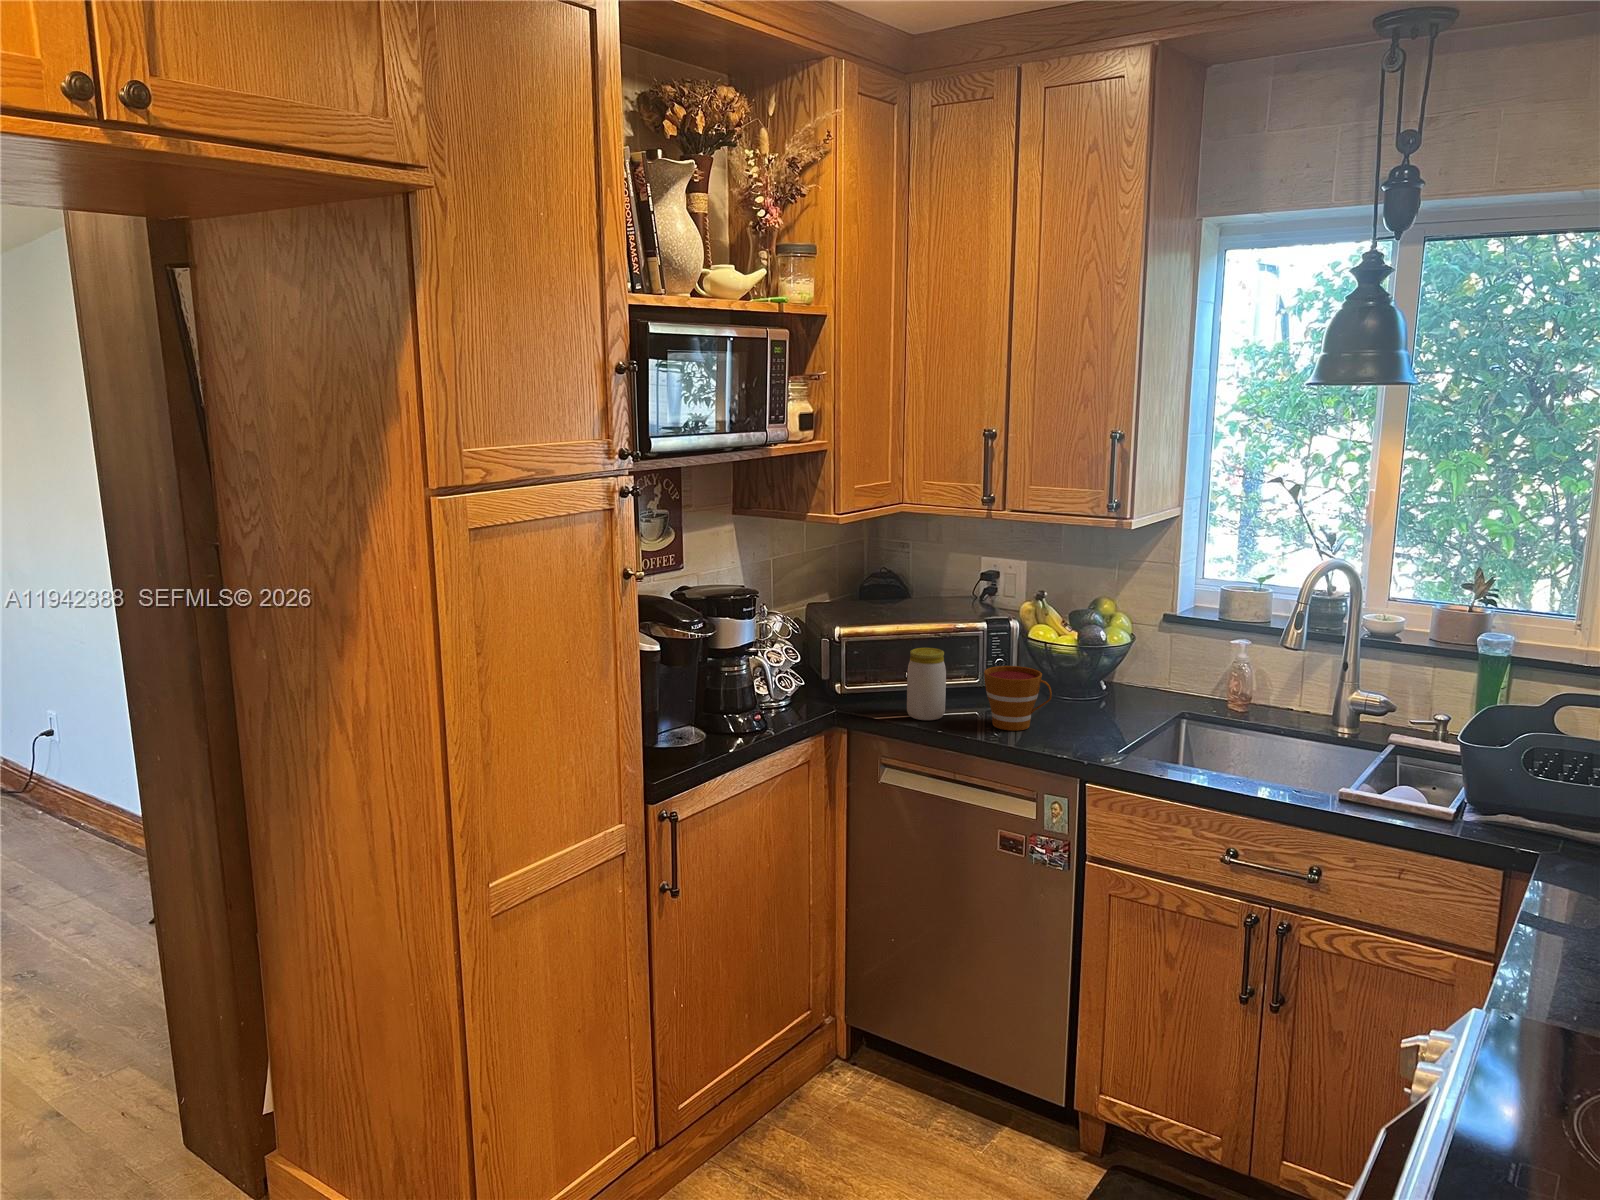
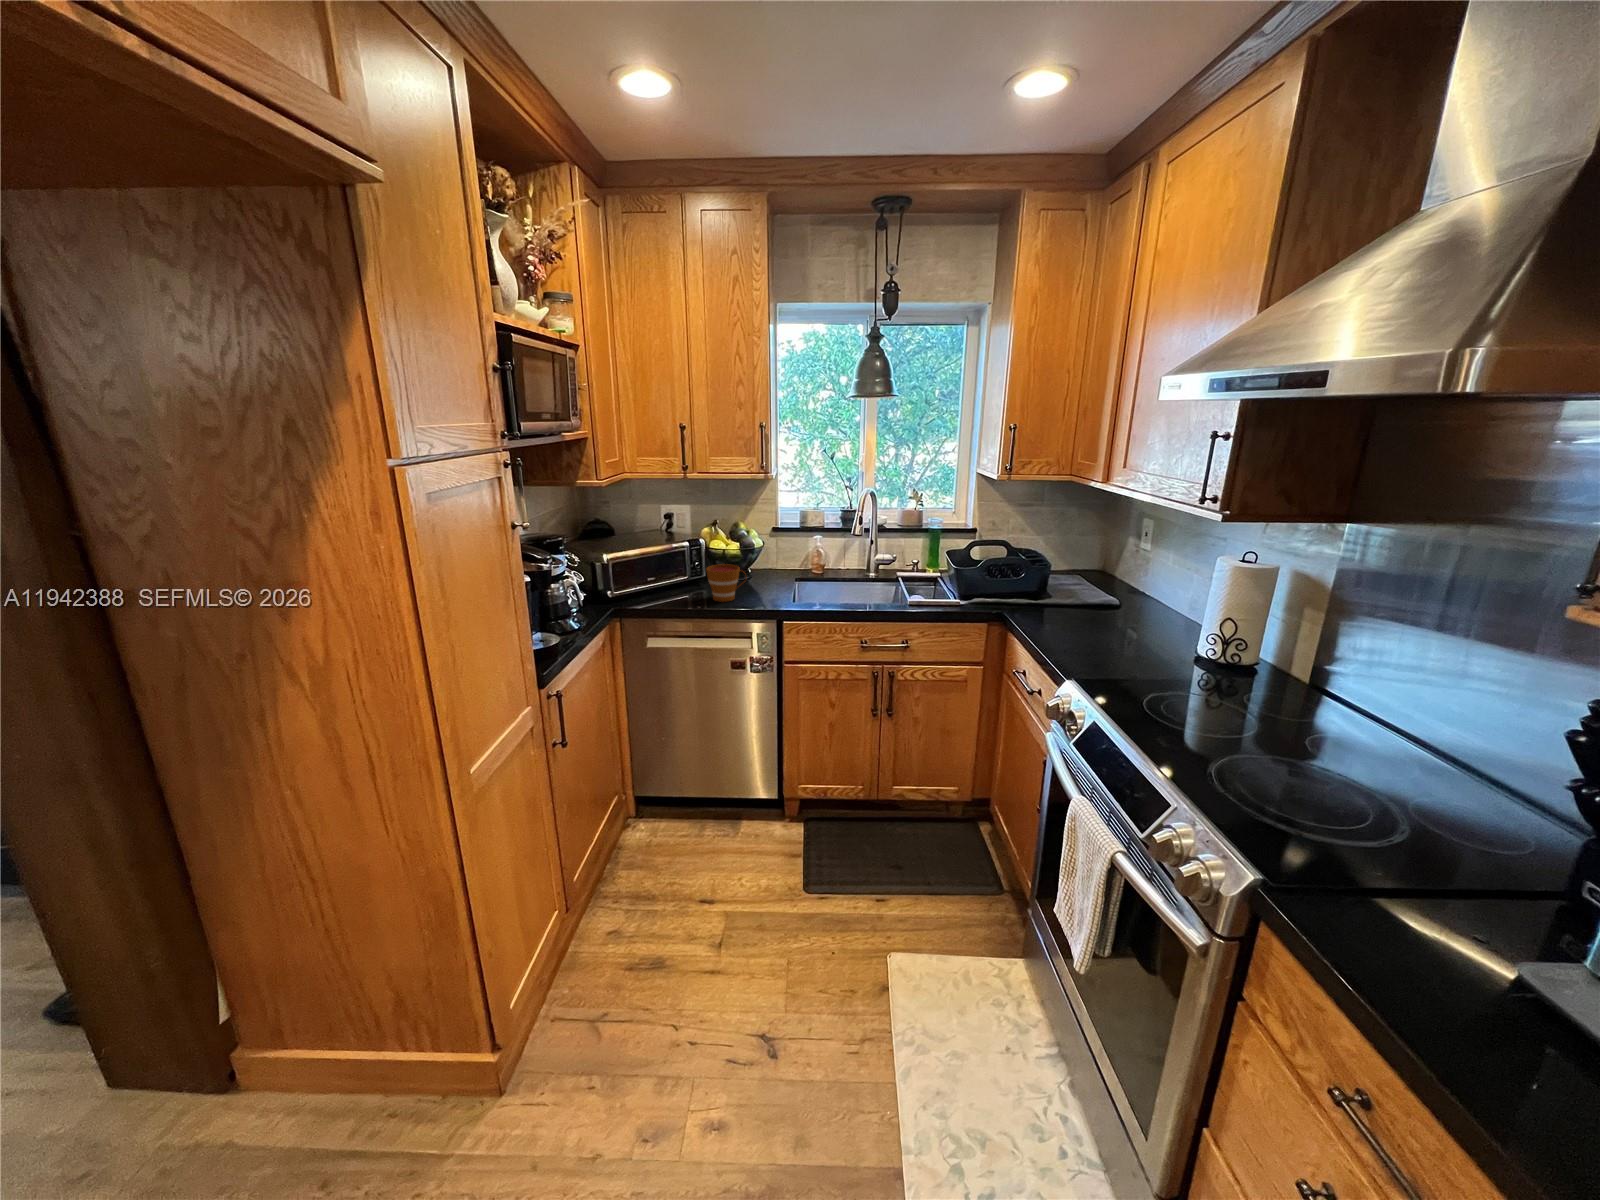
jar: present [907,648,946,720] -> none [659,560,684,604]

